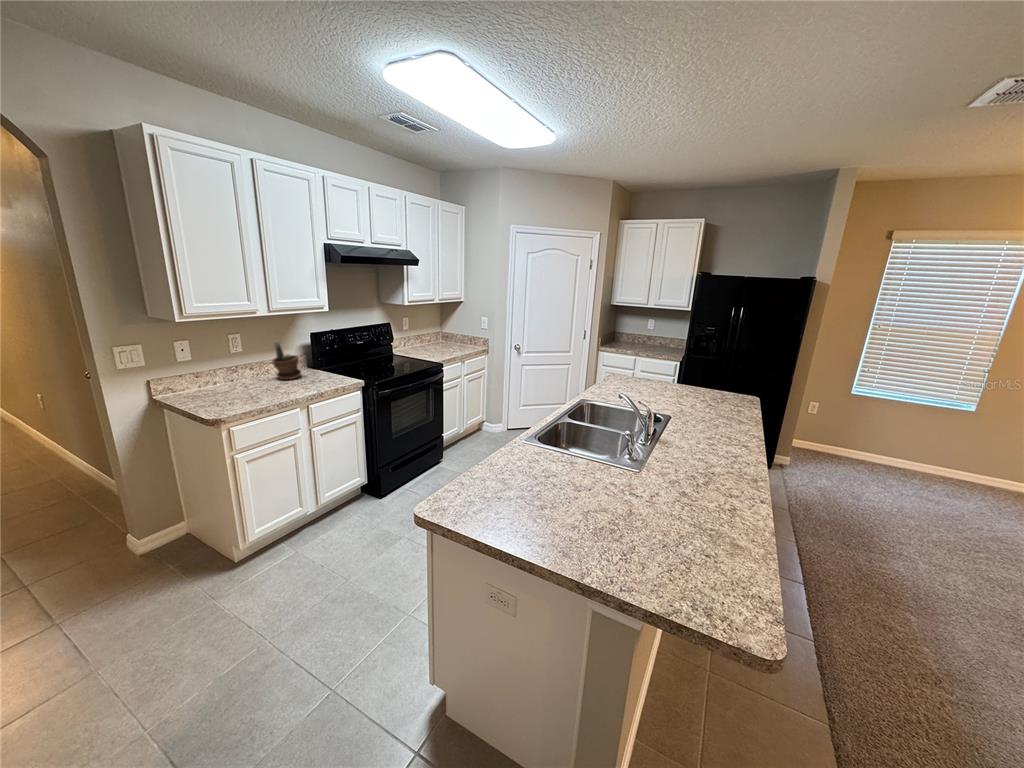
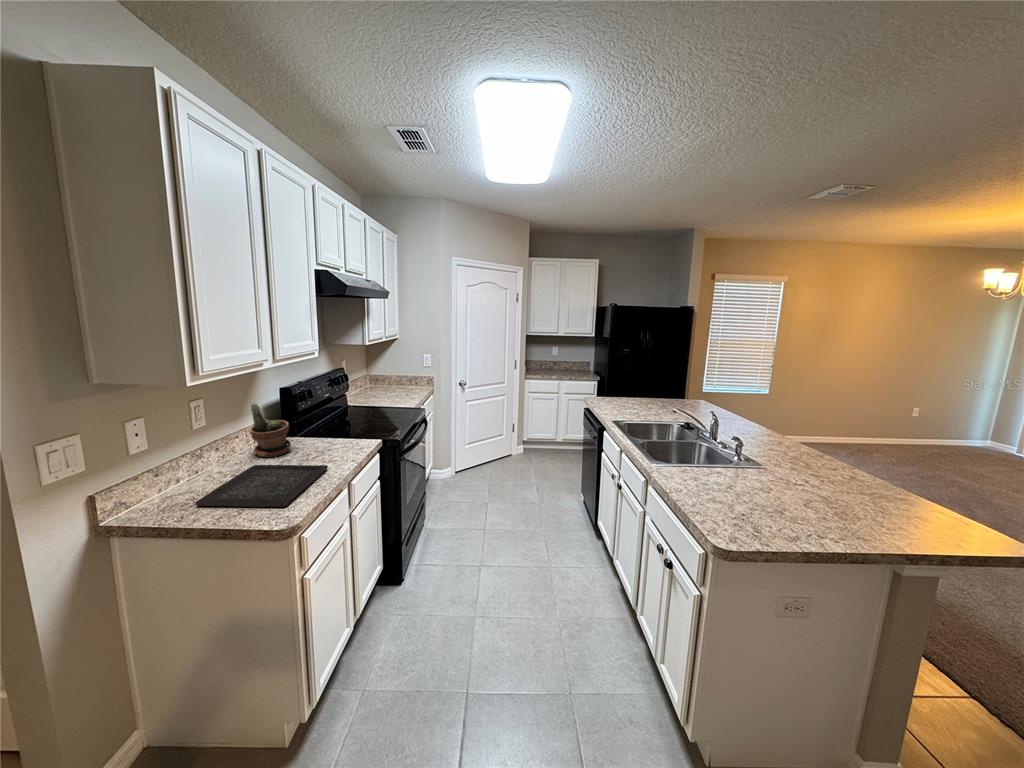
tray: none [200,382,294,407] -> present [195,465,328,507]

